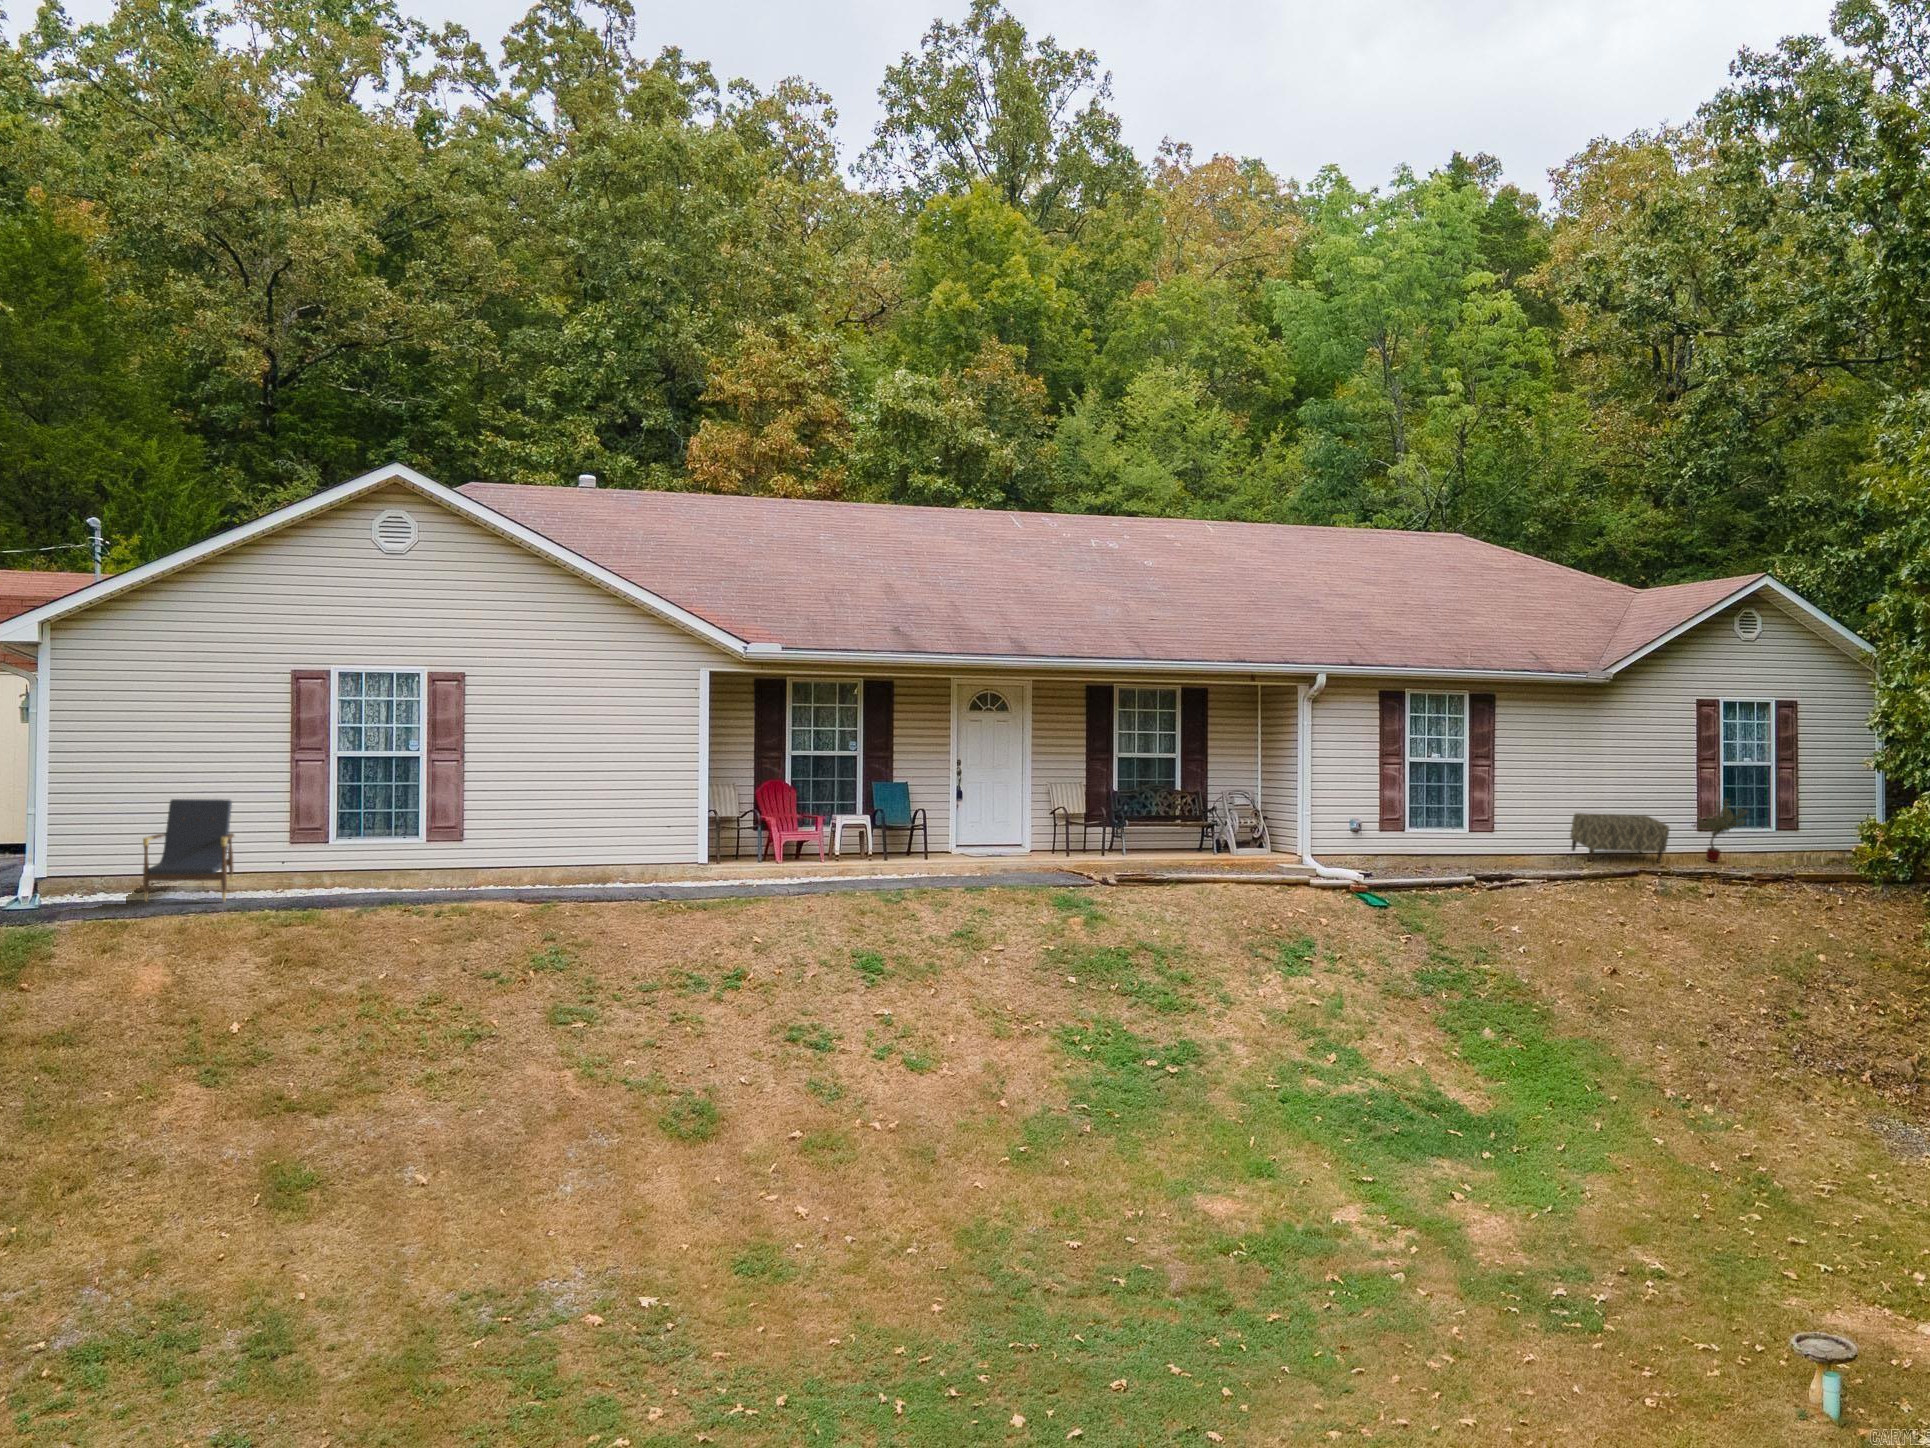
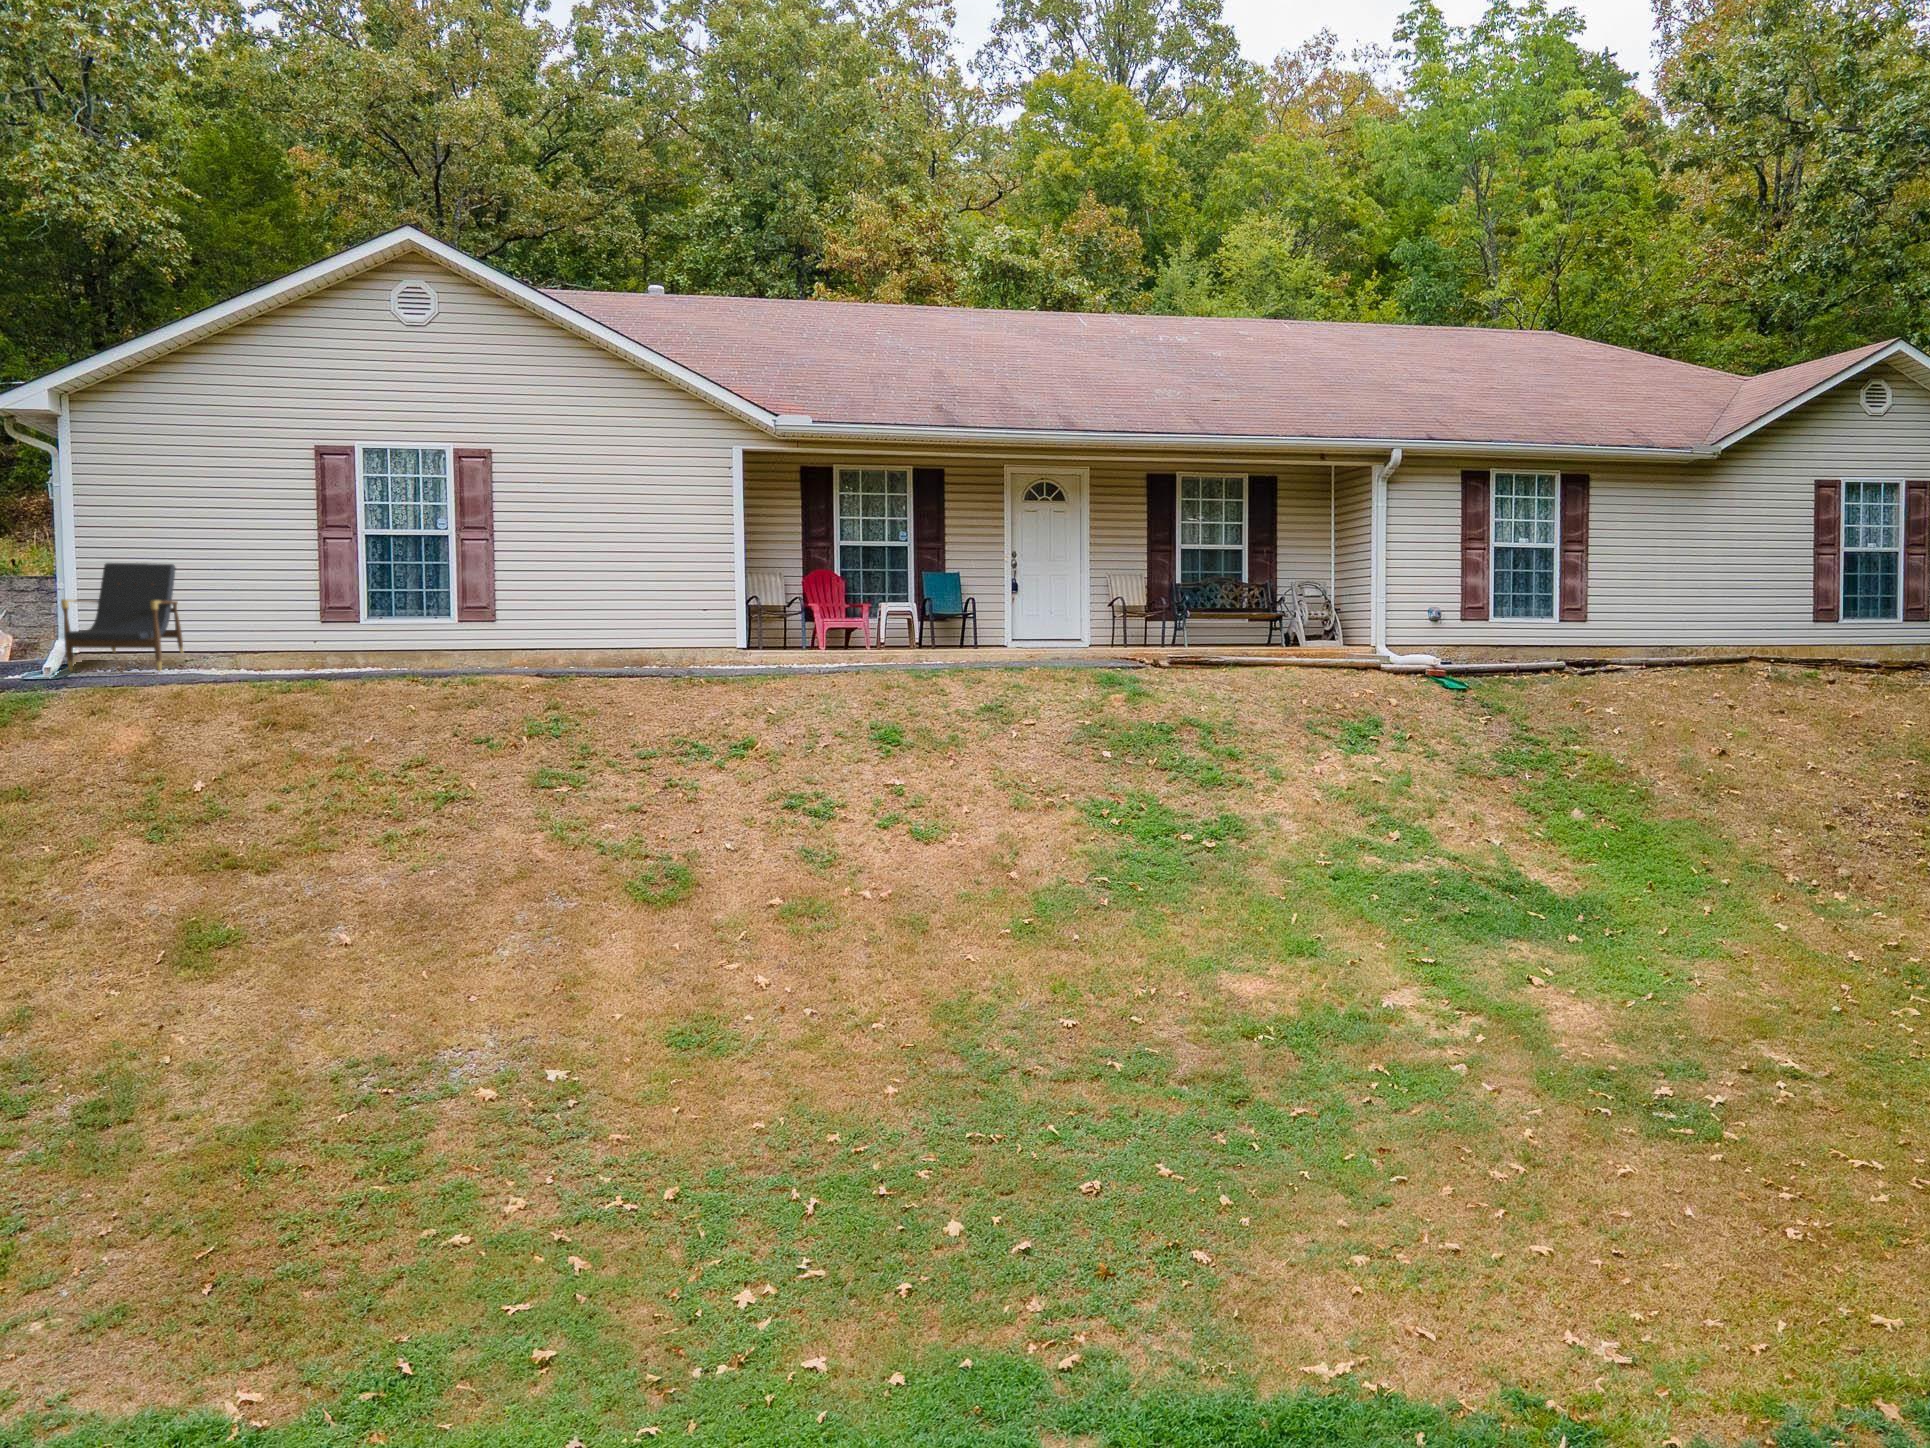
potted tree: present [1693,800,1747,862] -> none [1807,586,1871,656]
bench: present [1570,813,1669,862] -> none [1674,604,1784,656]

